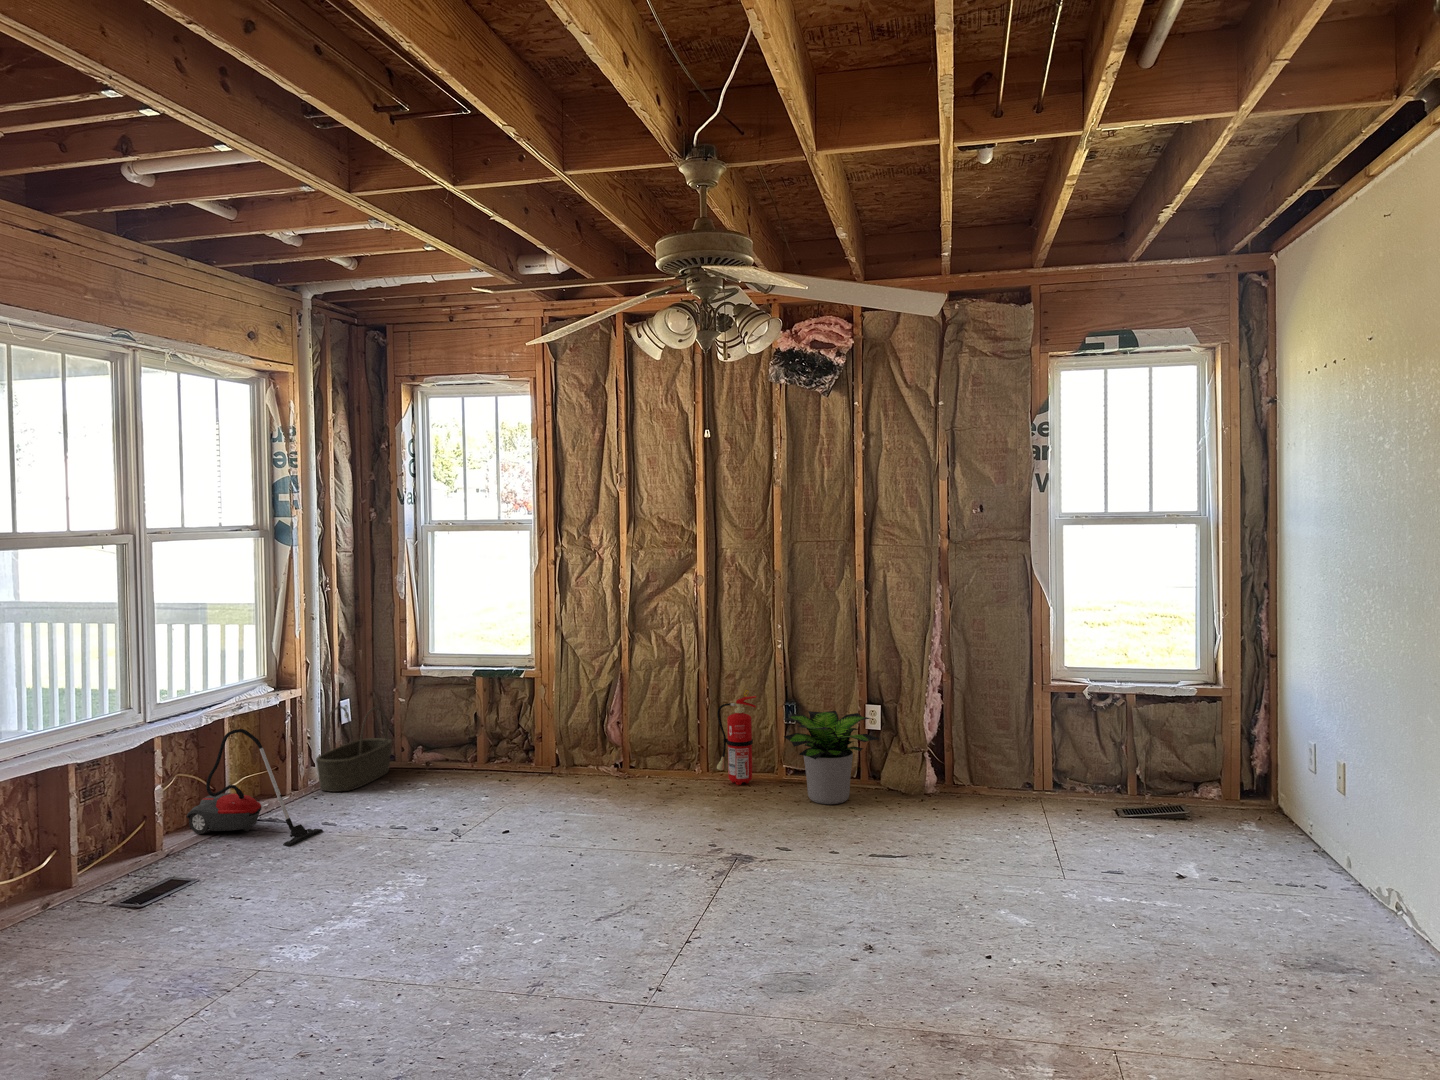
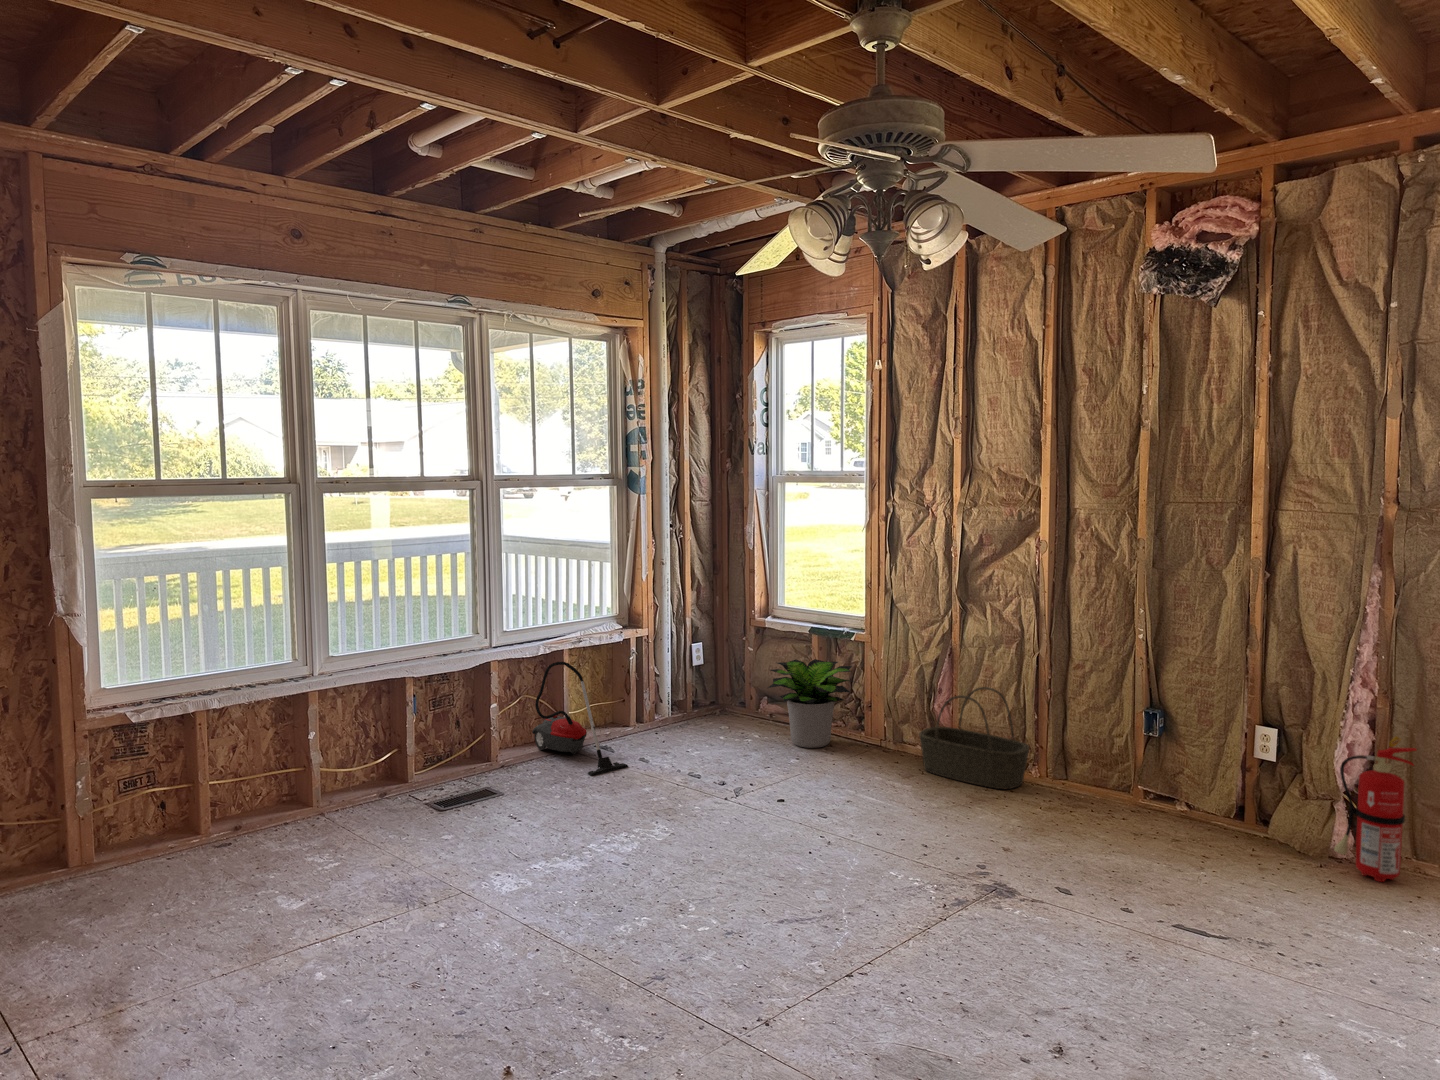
fire extinguisher: present [717,689,756,785] -> present [1334,736,1416,882]
basket: present [316,706,392,792] -> present [920,687,1029,789]
potted plant: present [784,711,879,804] -> present [768,659,853,748]

